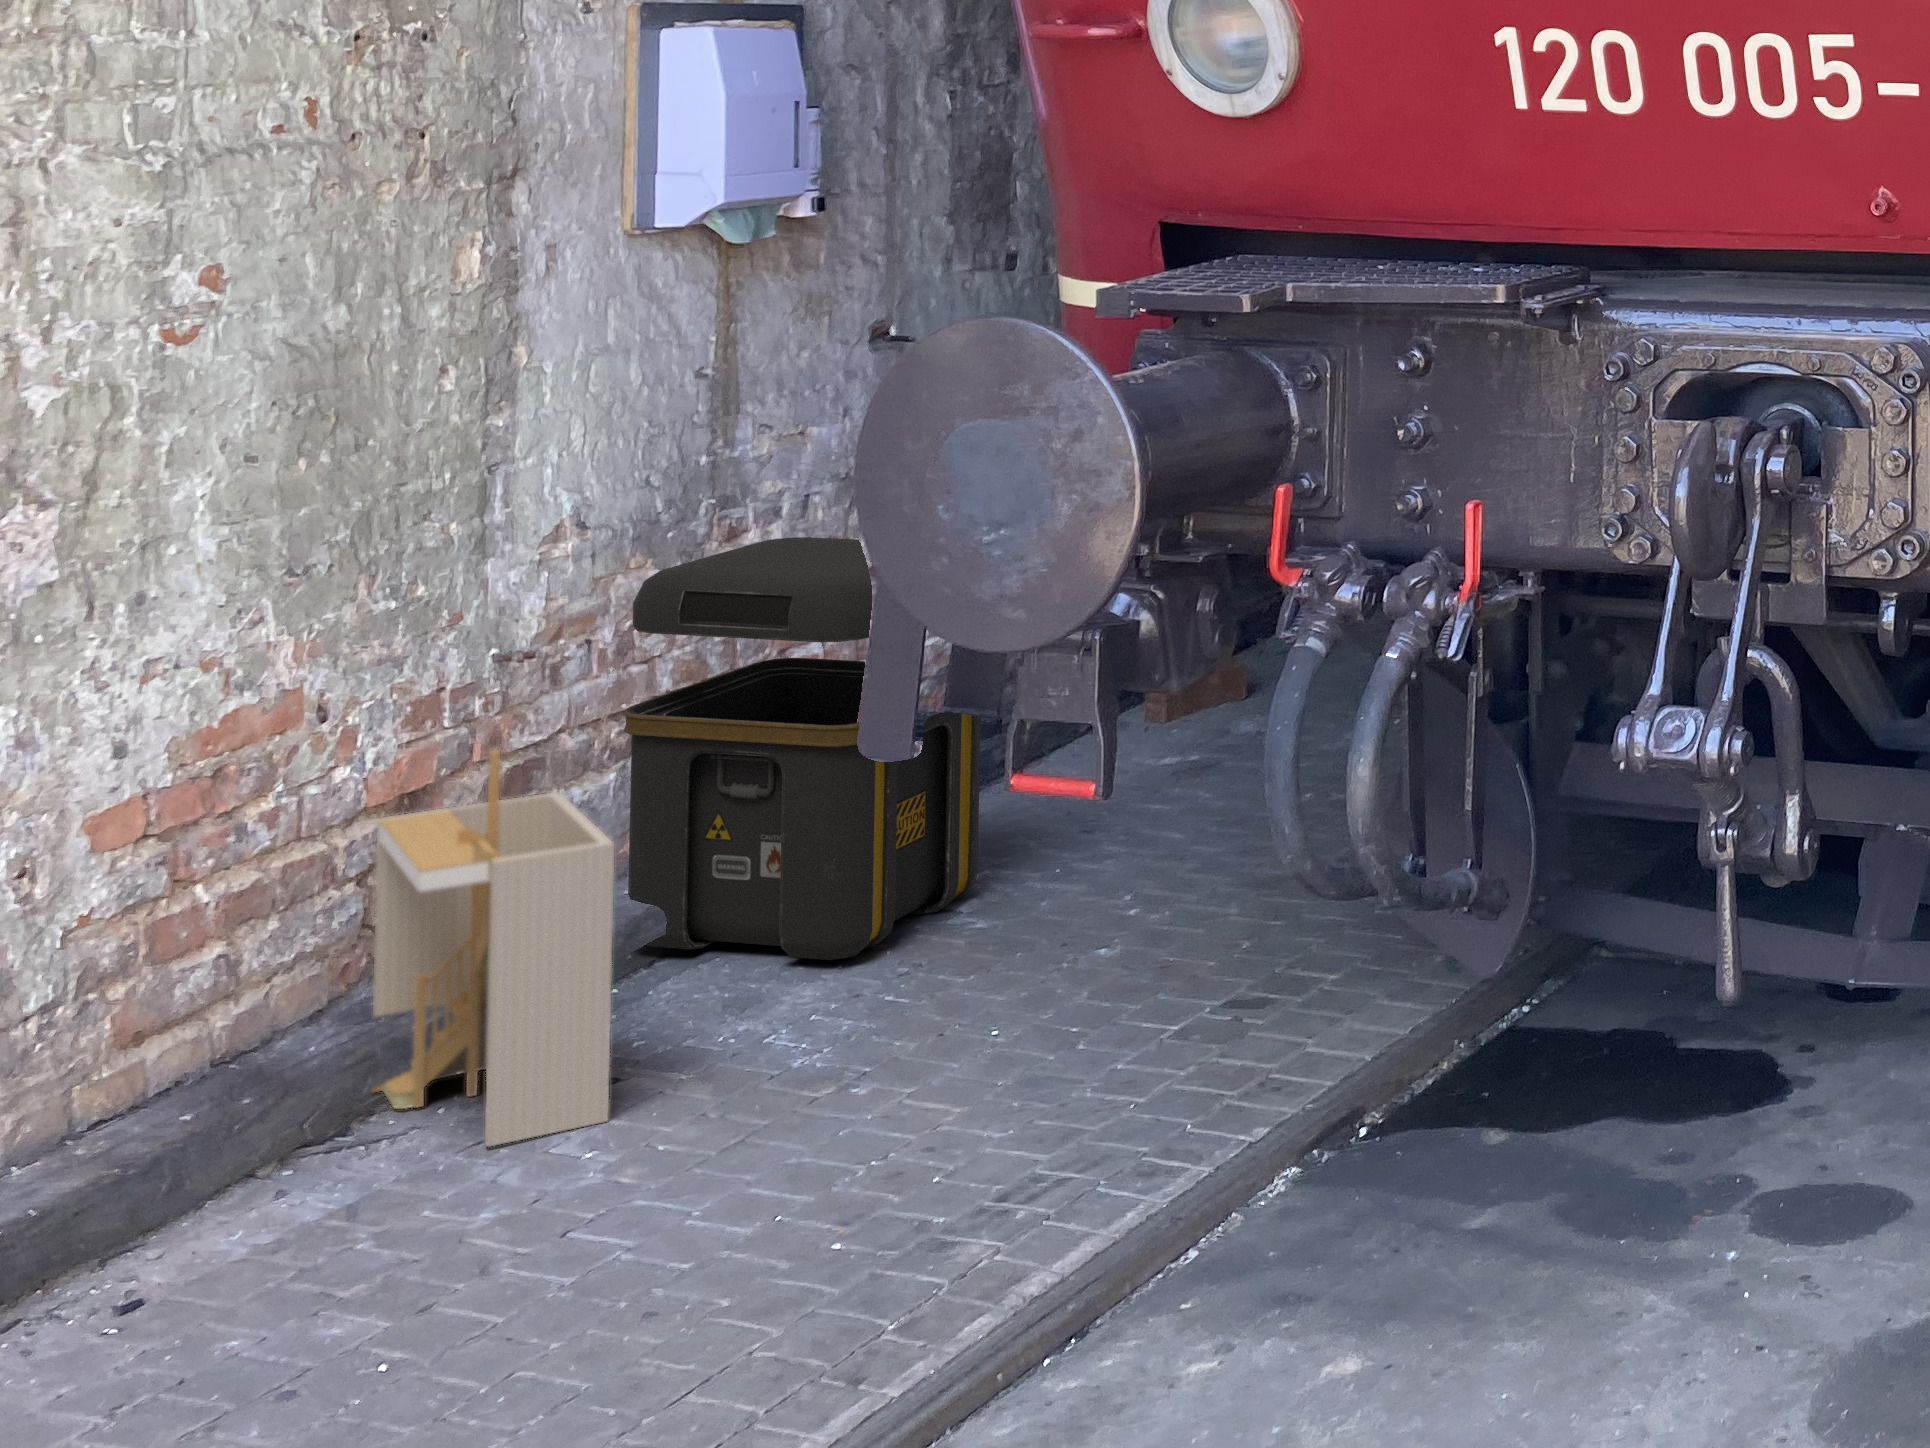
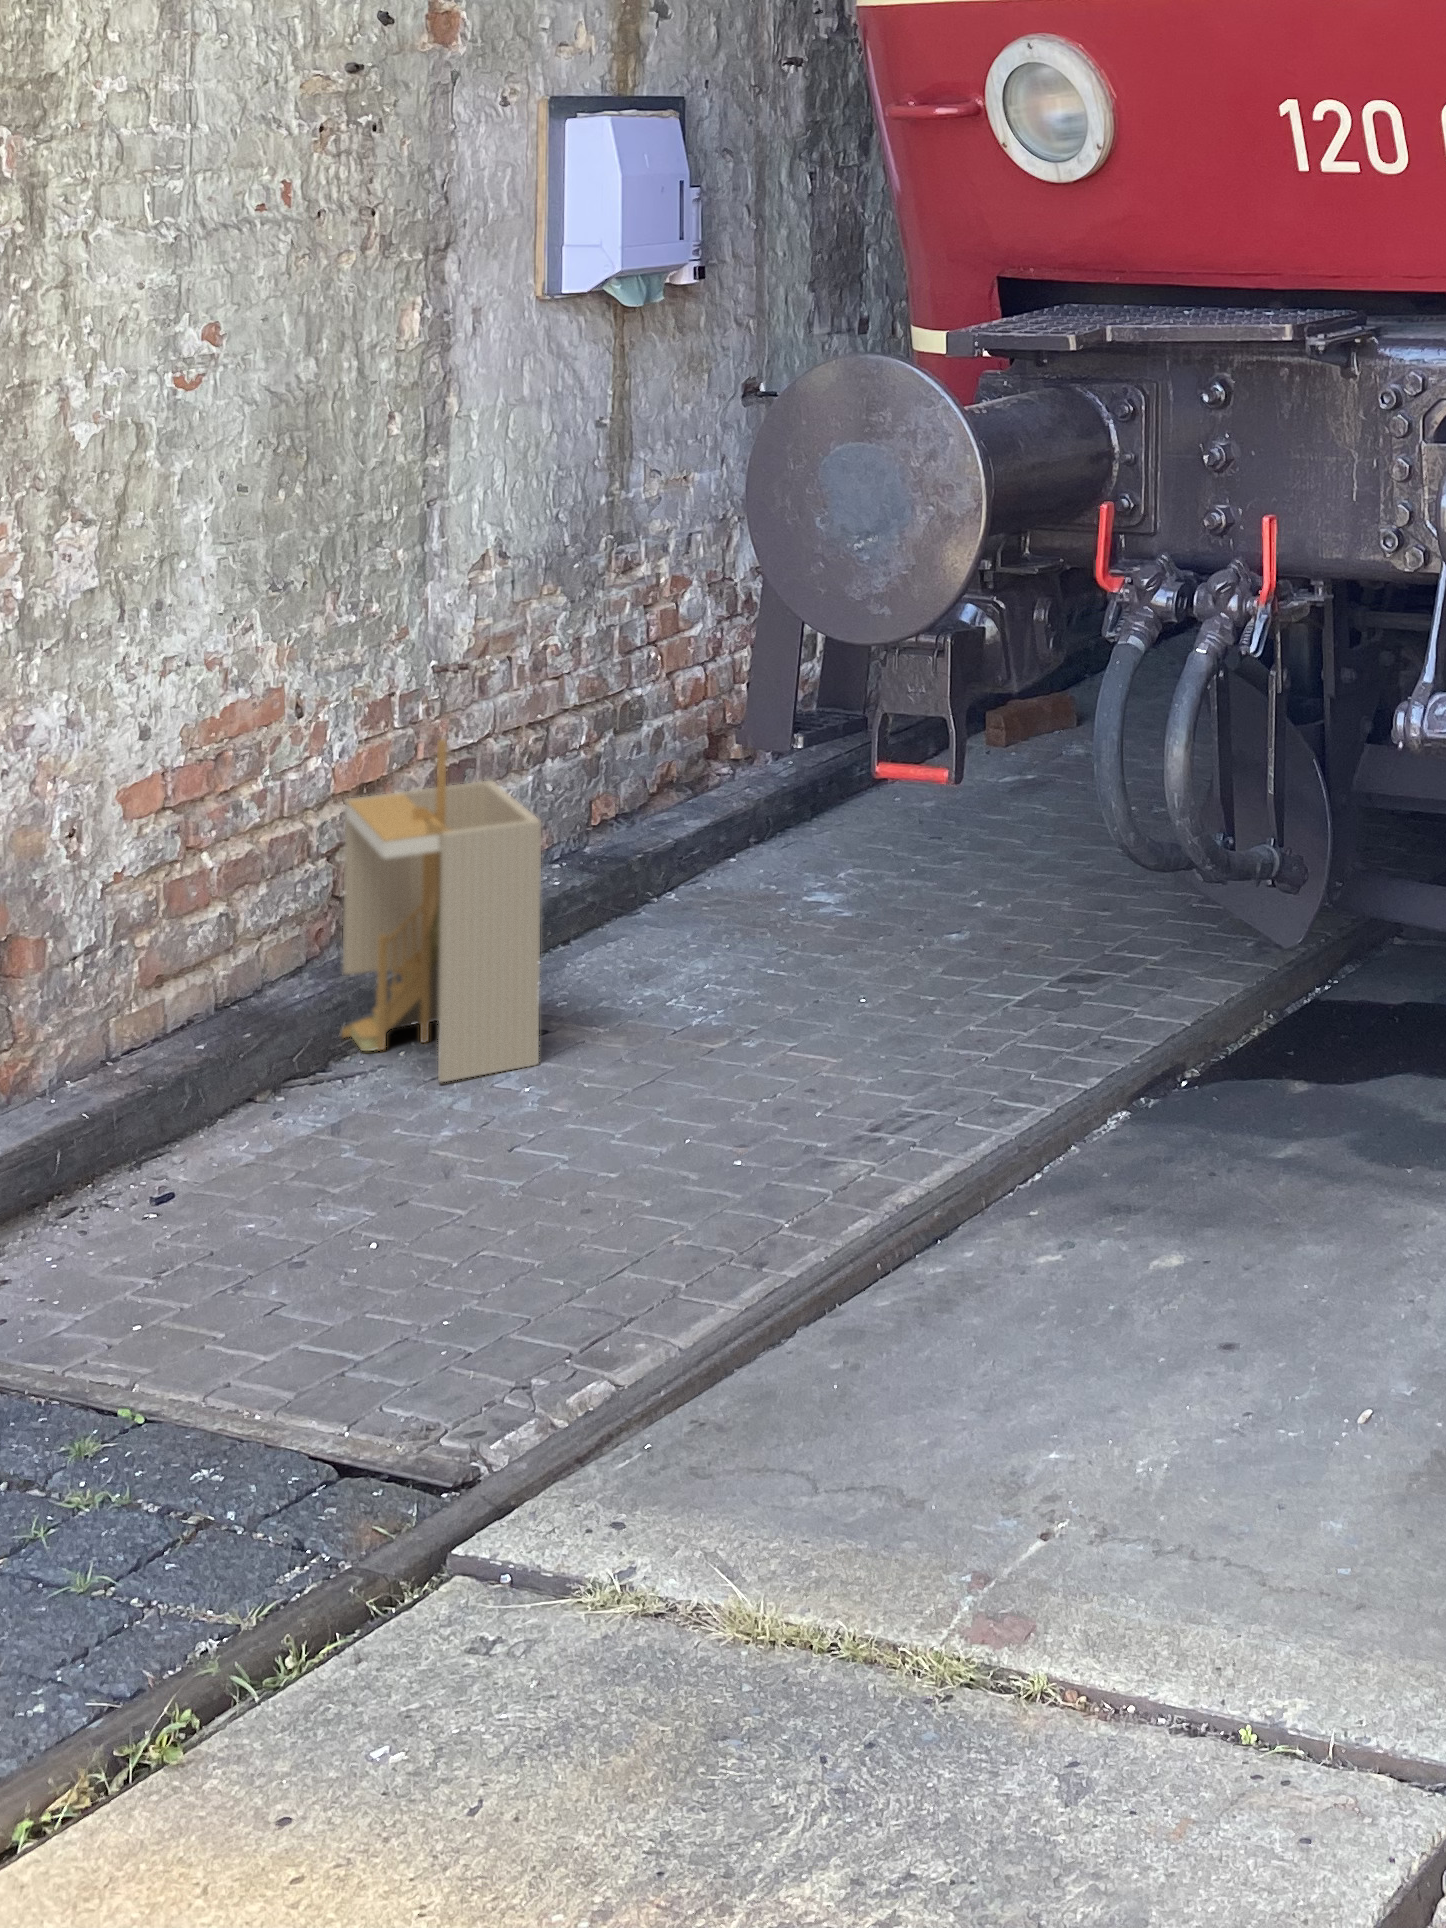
toolbox: present [624,537,981,960] -> none [542,565,848,937]

